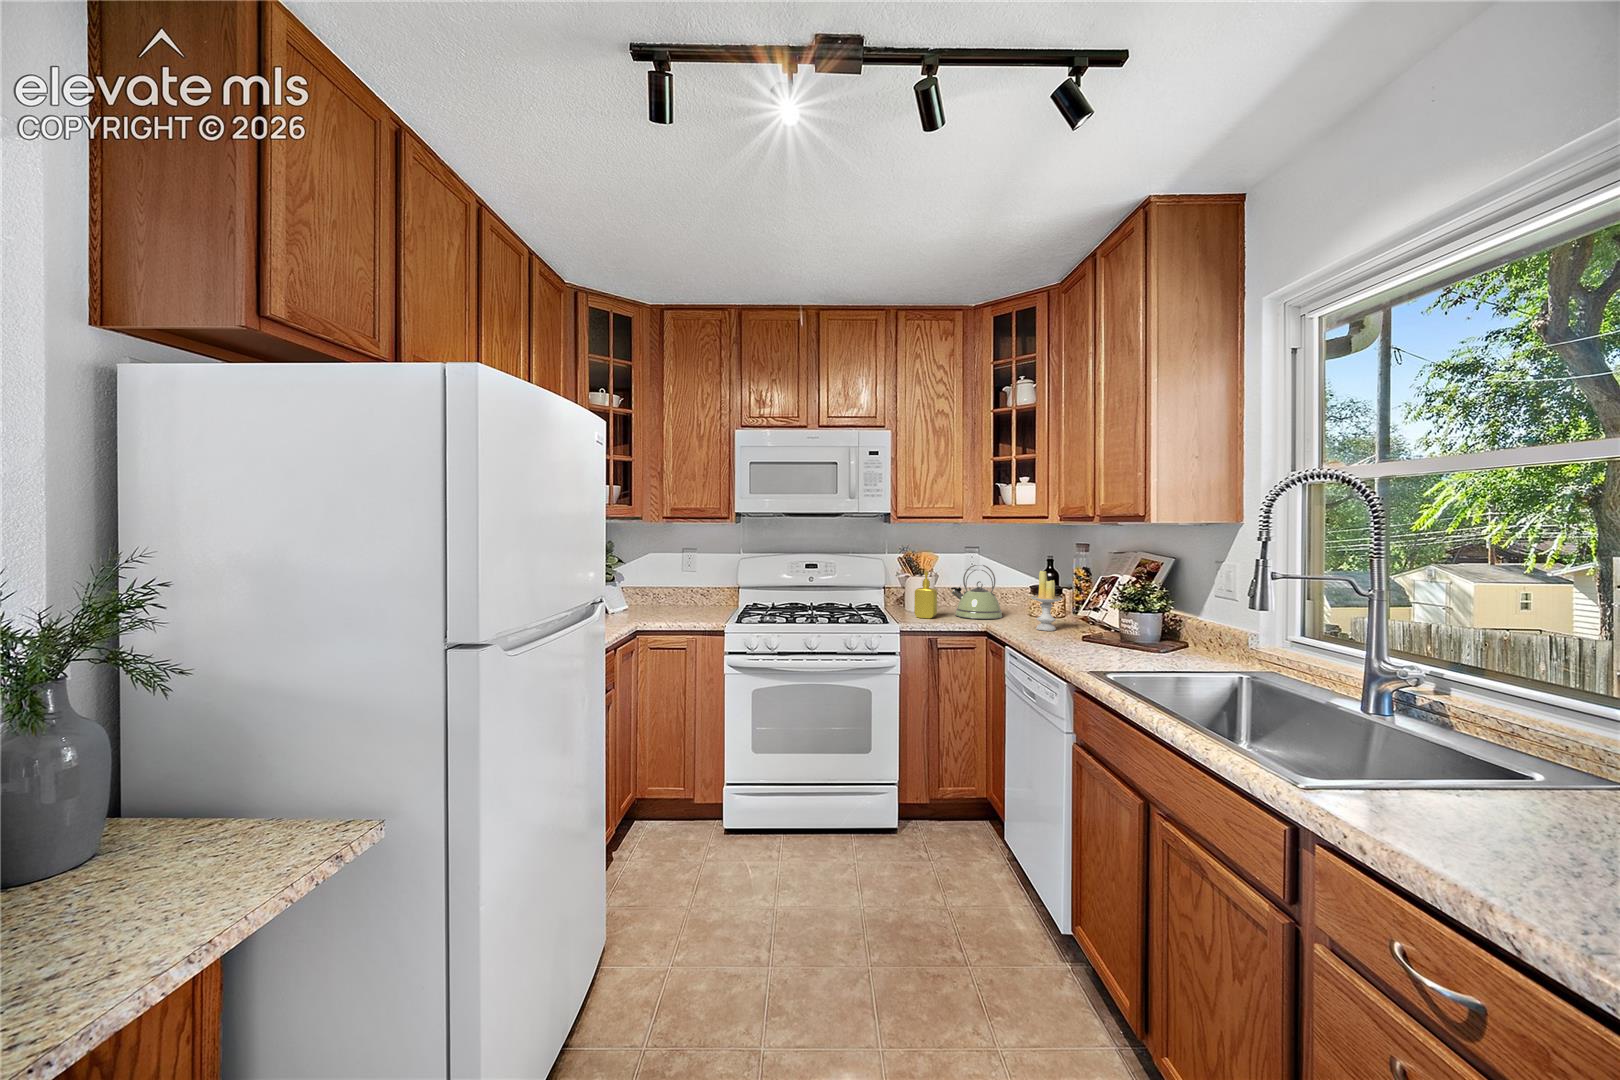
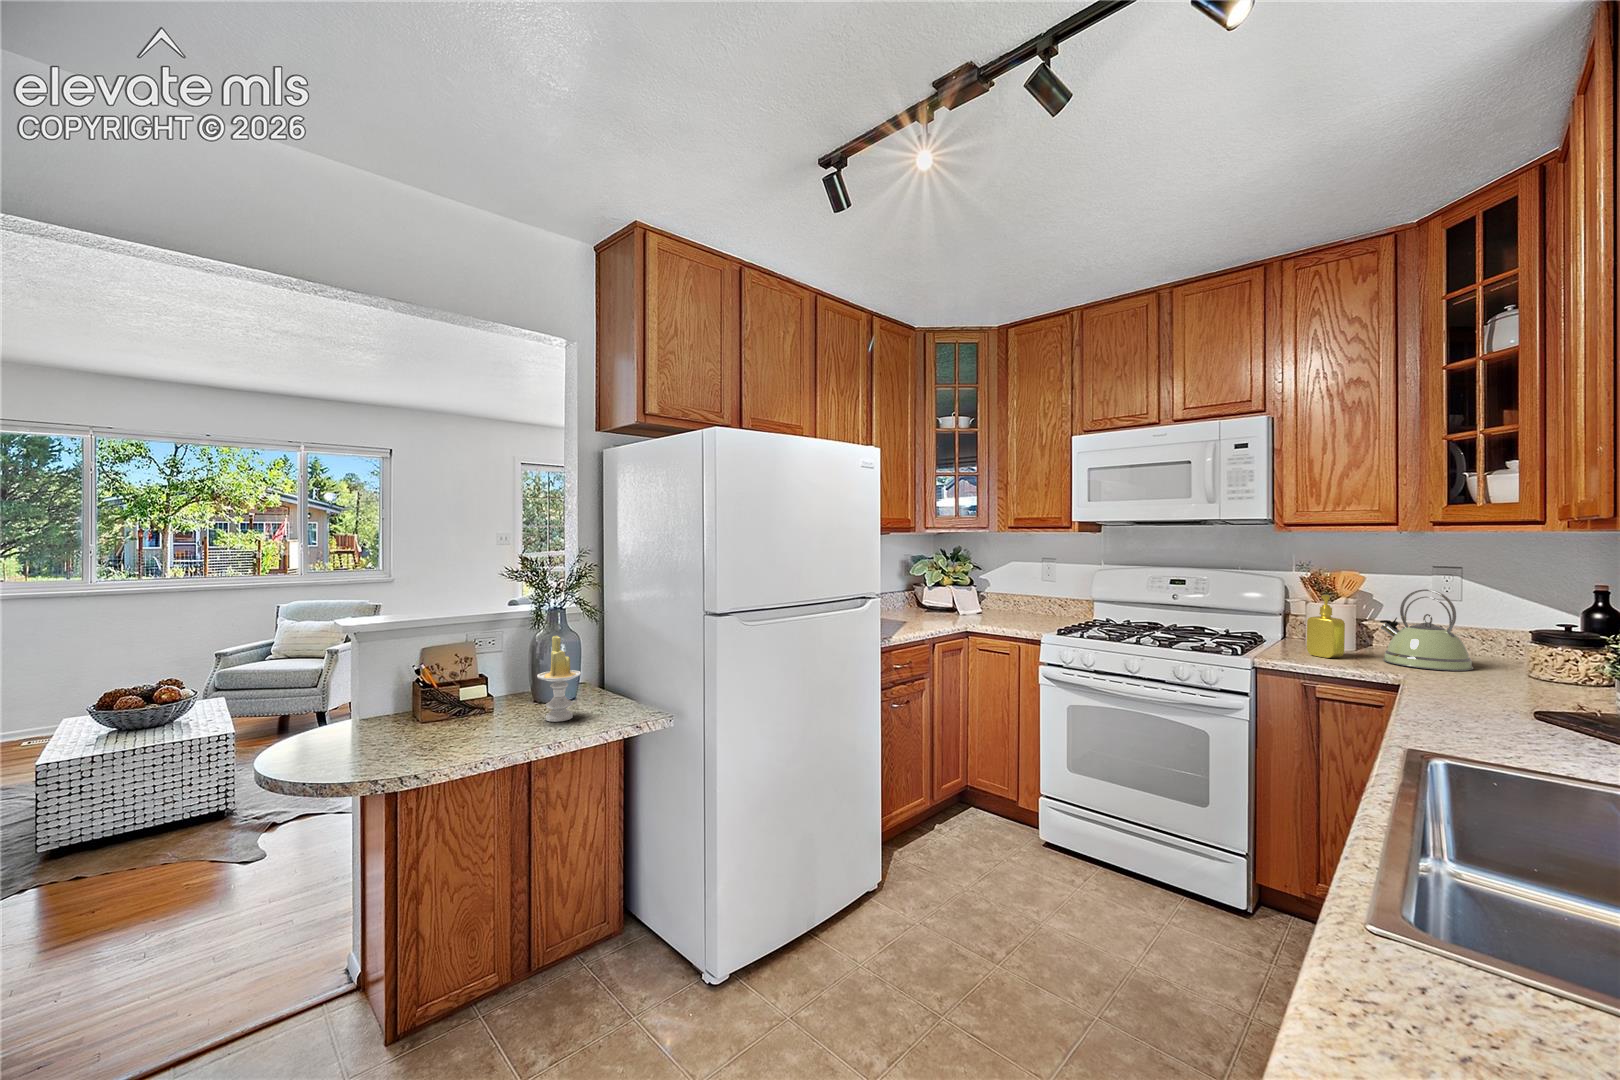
candle: present [1031,571,1062,631] -> present [537,636,581,722]

